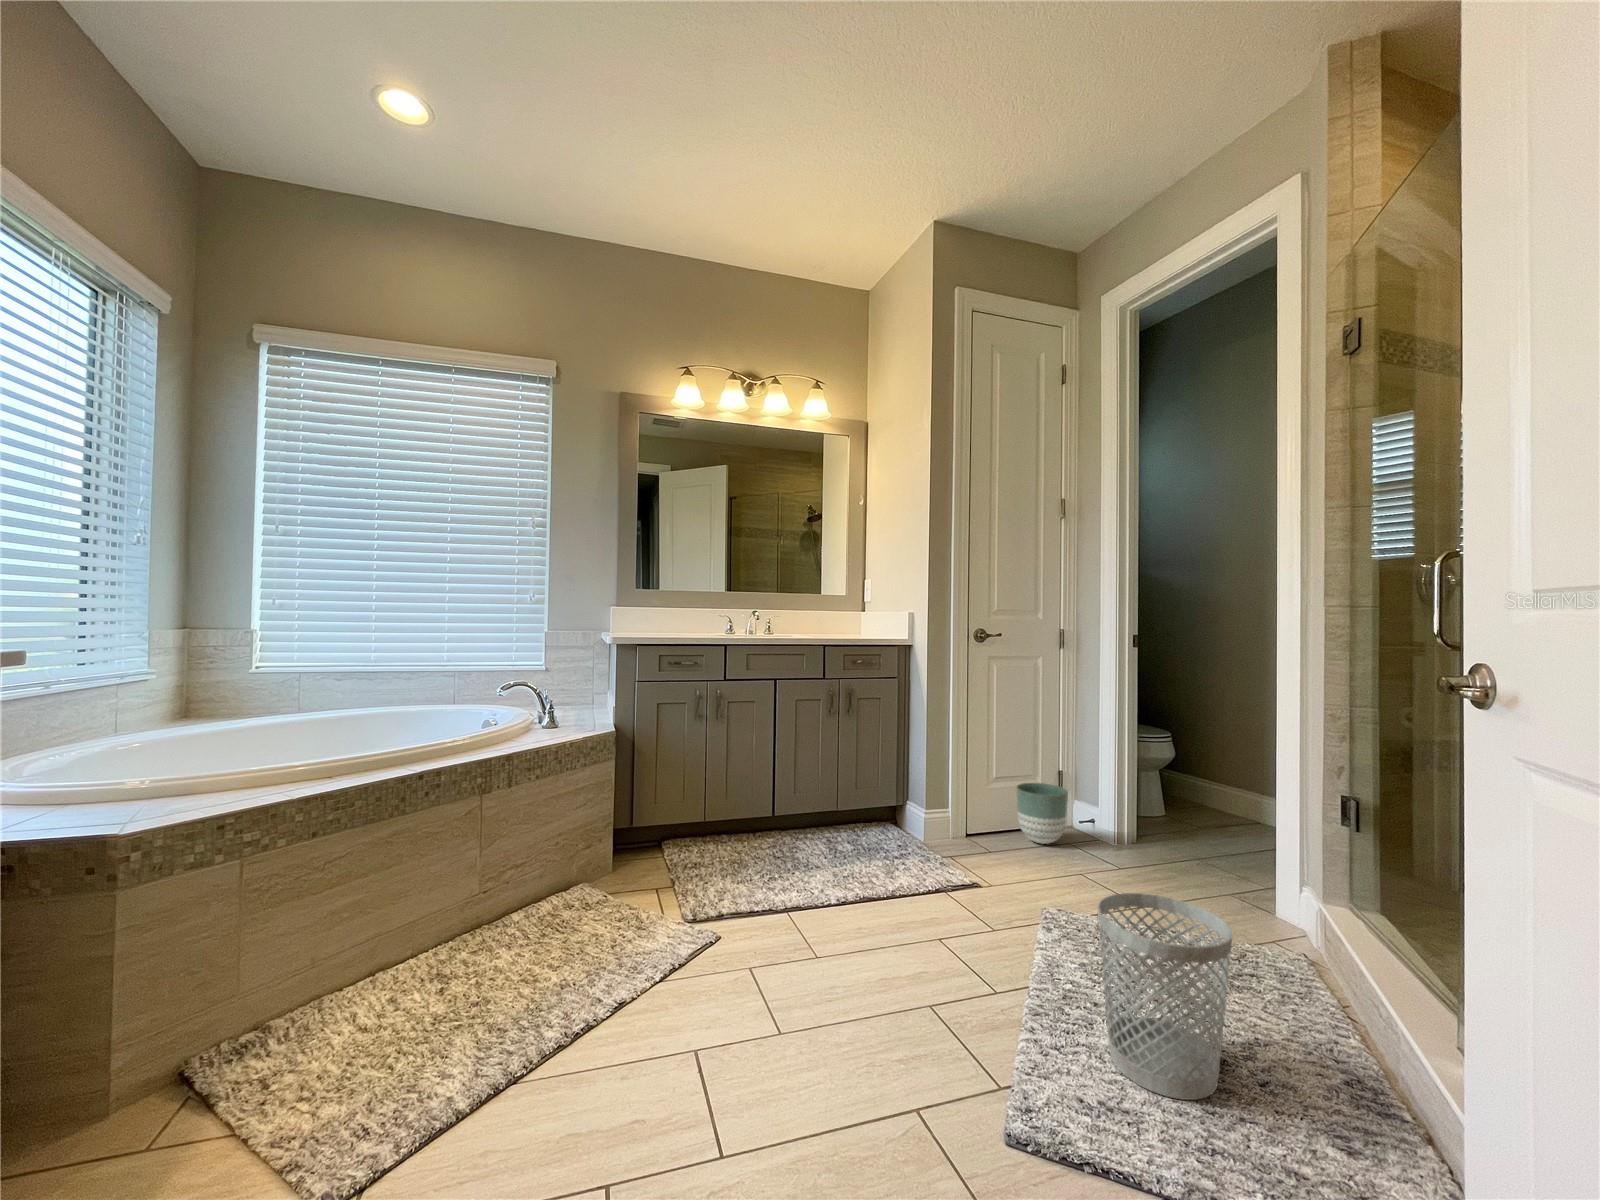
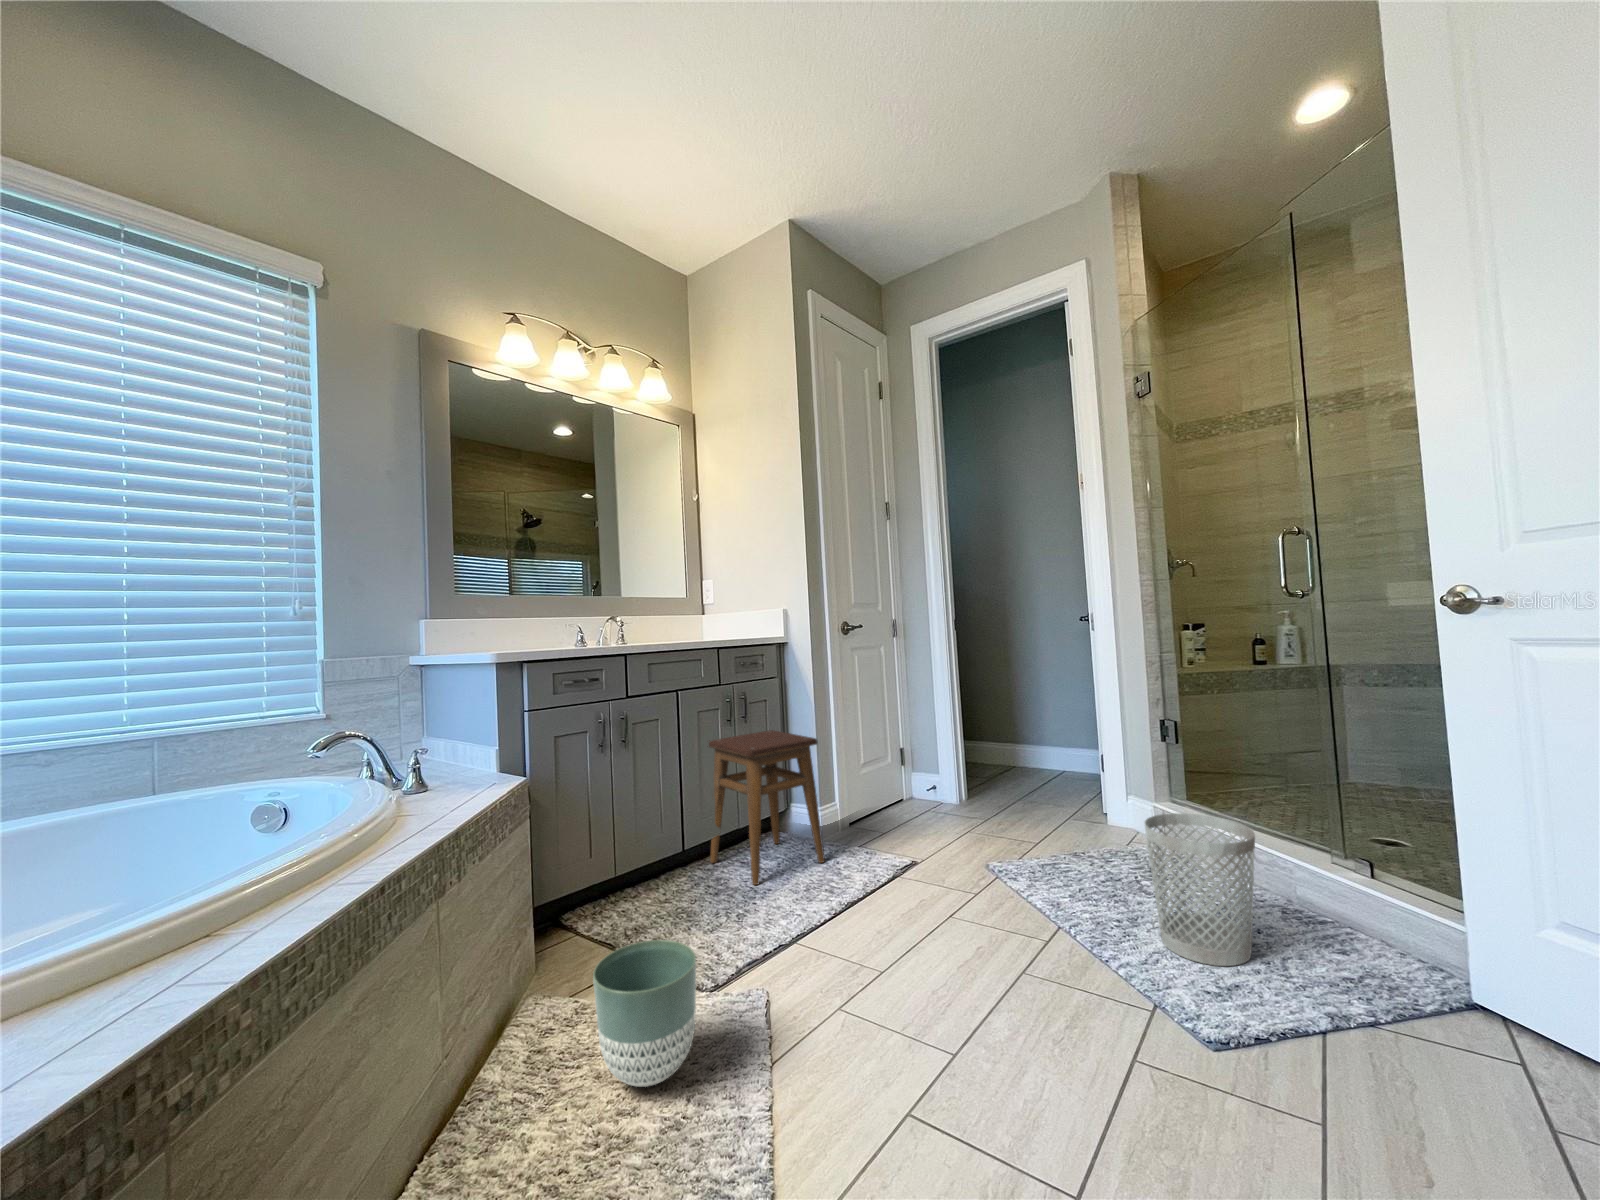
stool: none [808,727,895,862] -> present [709,730,825,885]
planter: present [1016,783,1068,844] -> present [593,940,696,1087]

